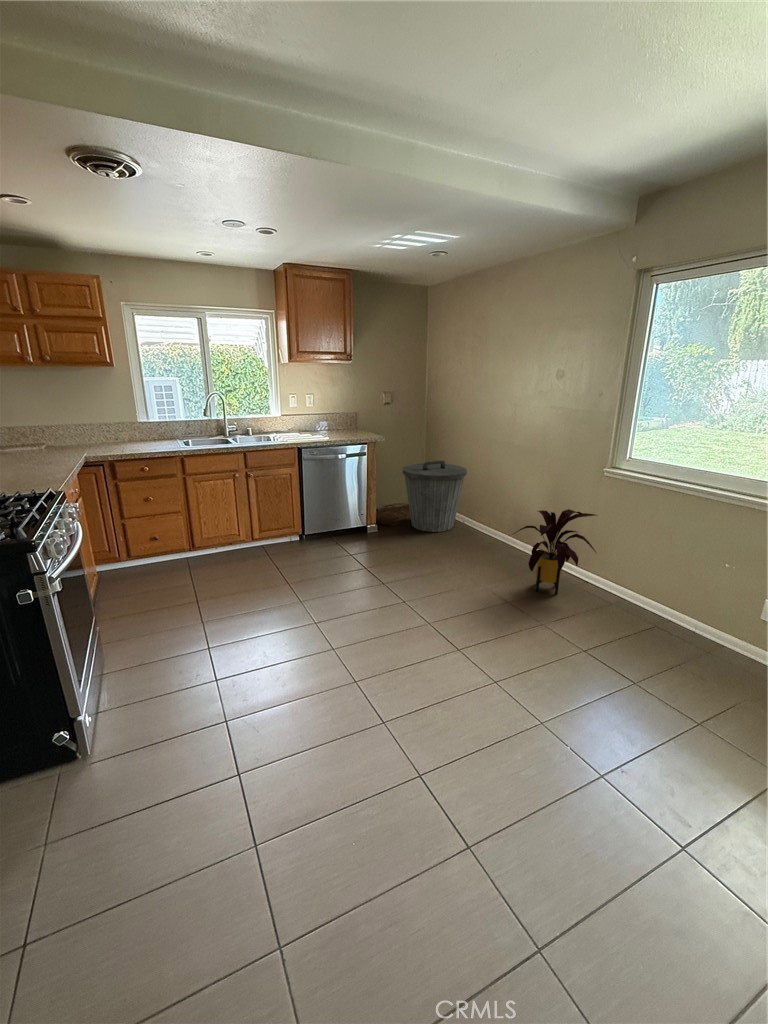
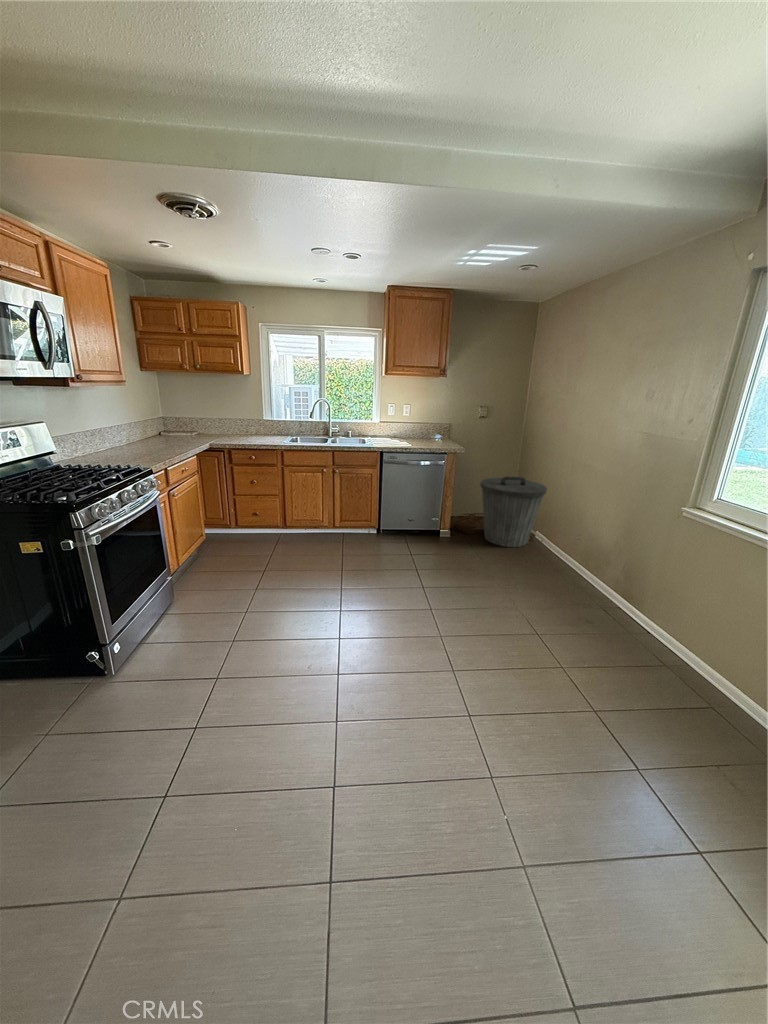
house plant: present [514,509,596,594] -> none [558,544,663,640]

